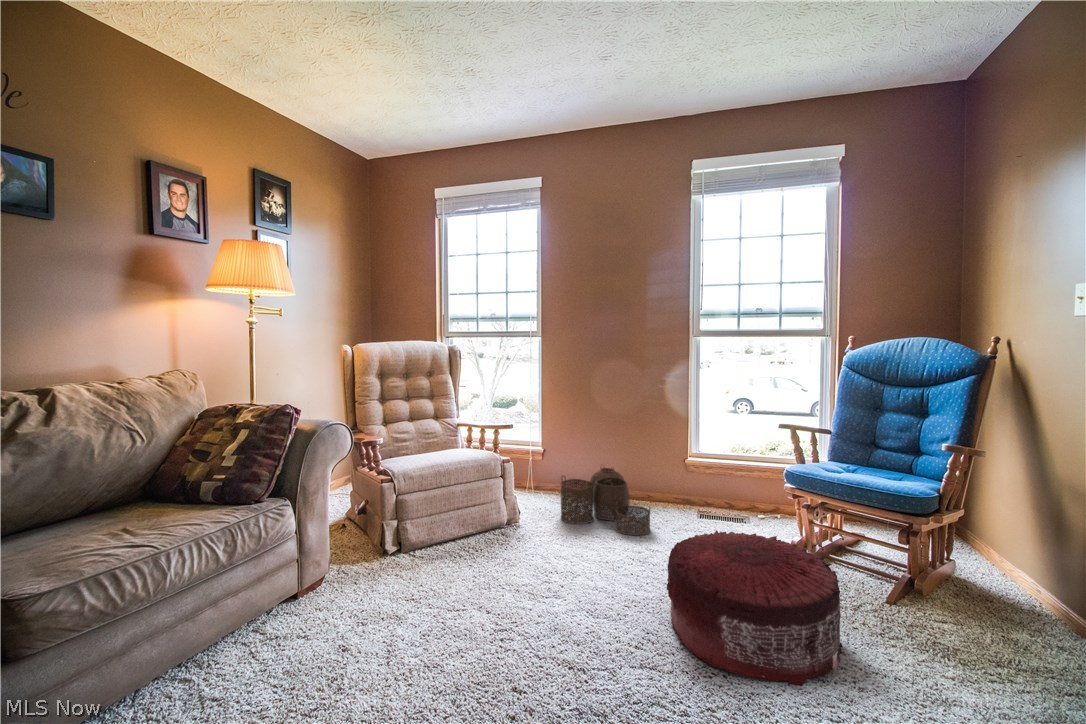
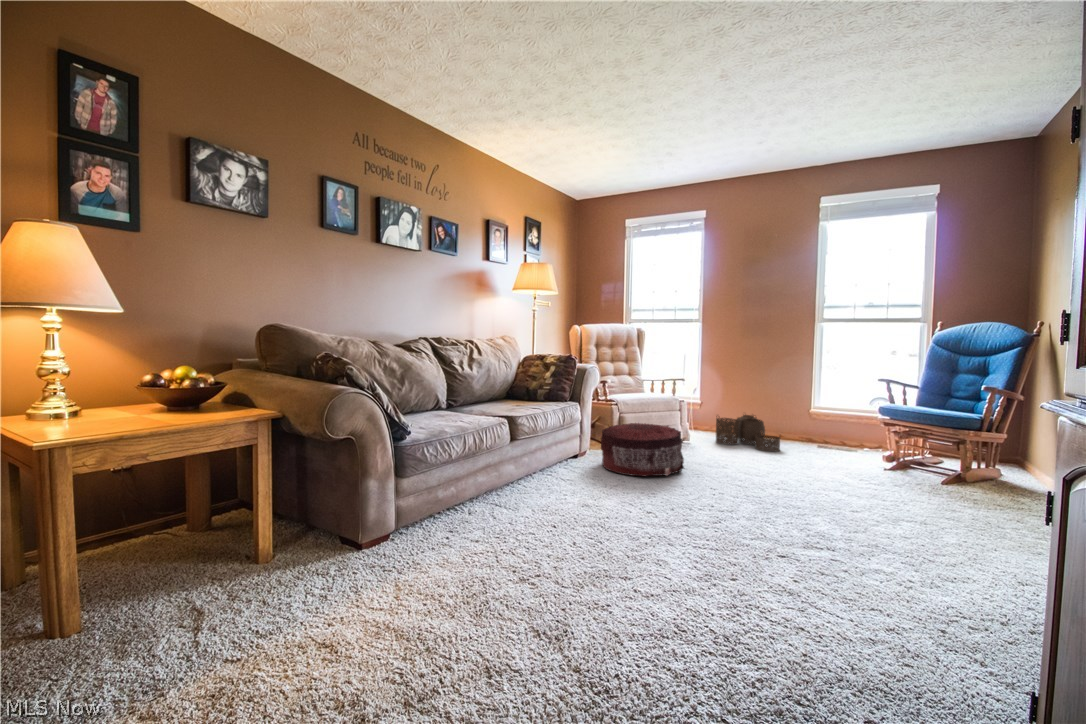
pouf: present [667,530,842,686] -> present [600,423,684,476]

